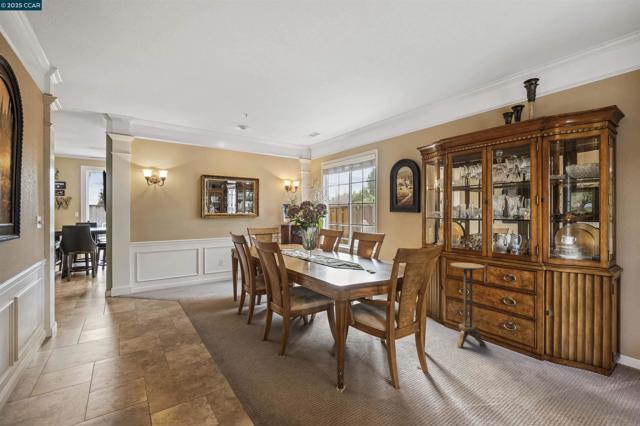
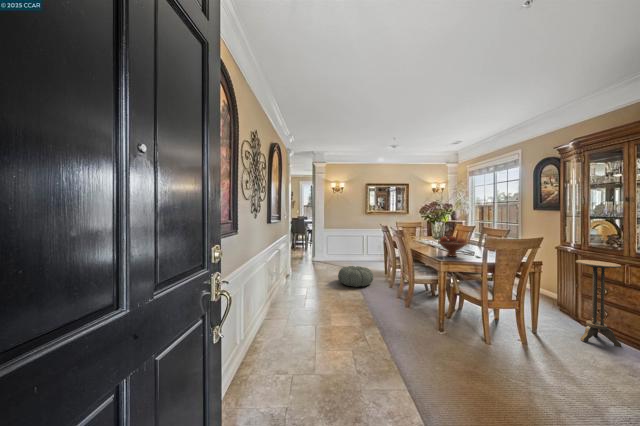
fruit bowl: none [325,246,360,274] -> present [438,236,466,256]
pouf: none [163,299,223,335] -> present [338,266,373,287]

